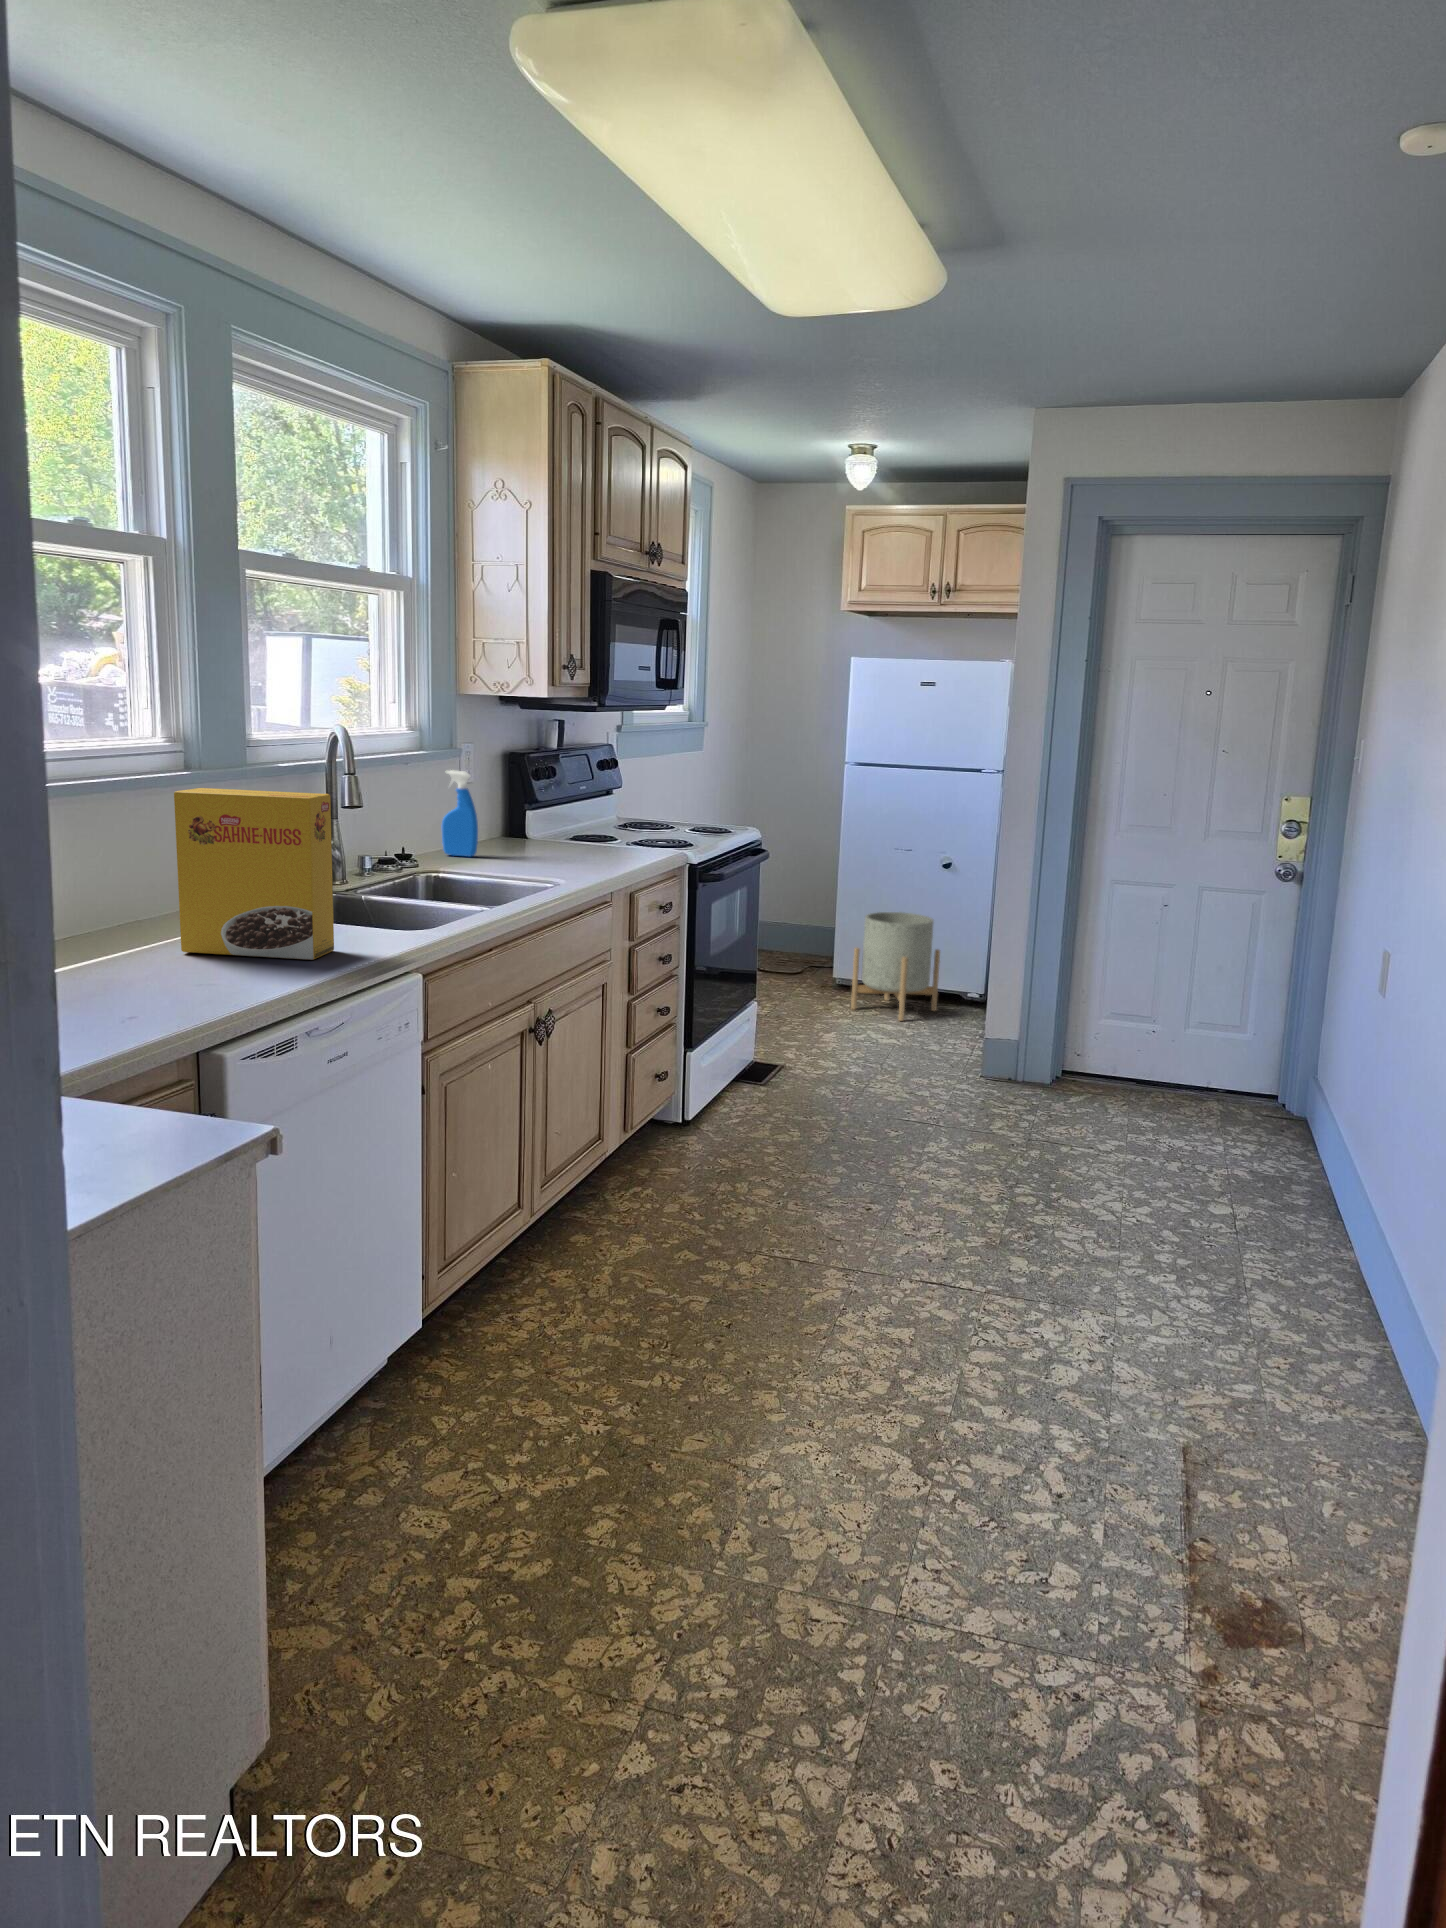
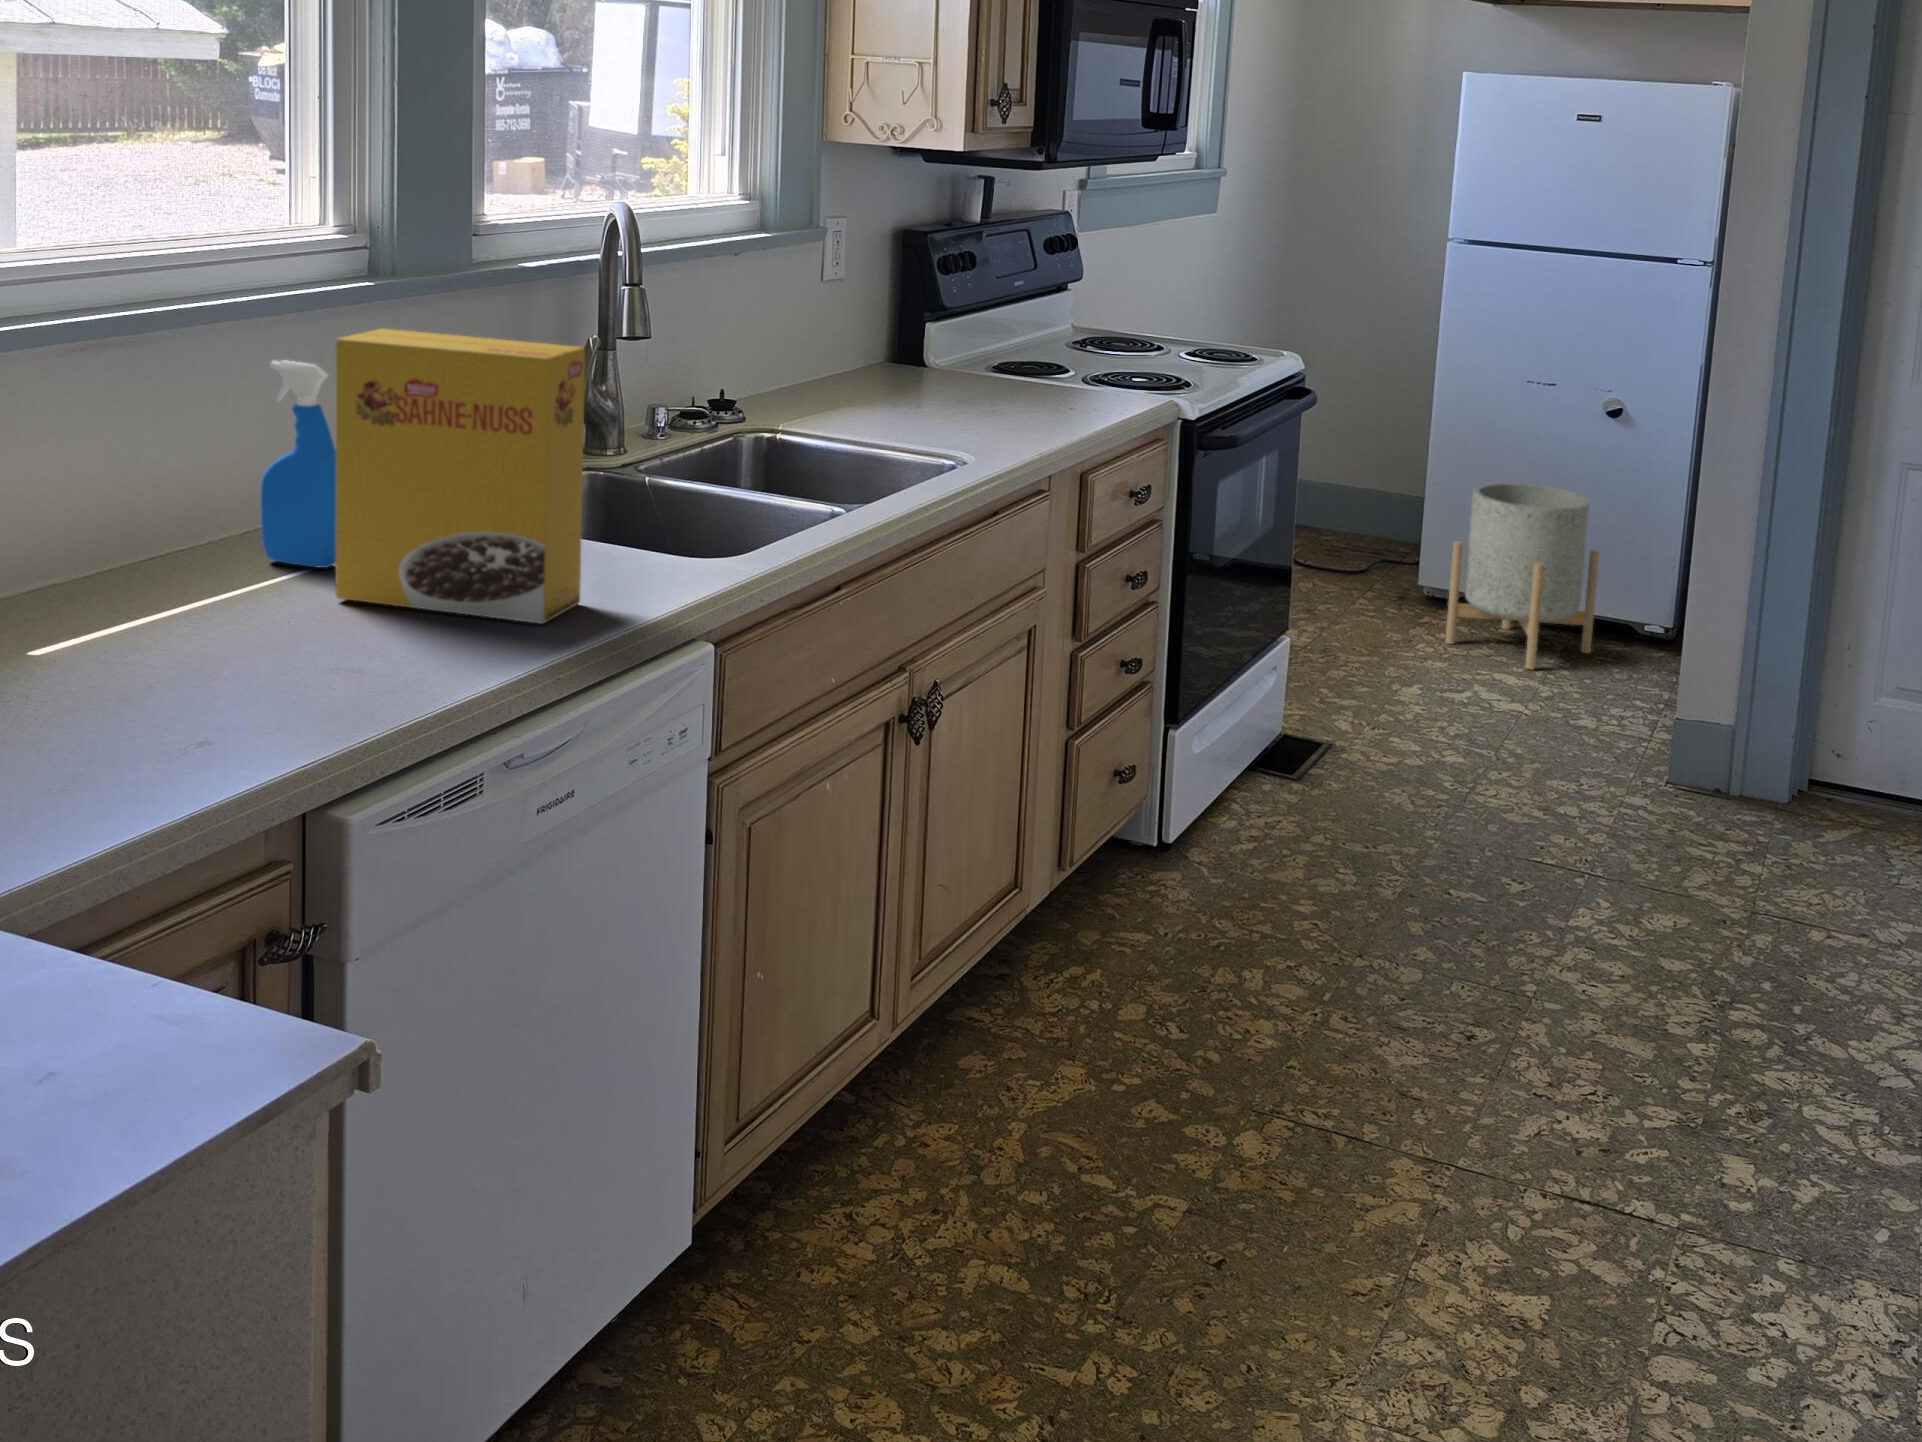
spray bottle: present [442,770,478,857] -> present [260,360,336,568]

